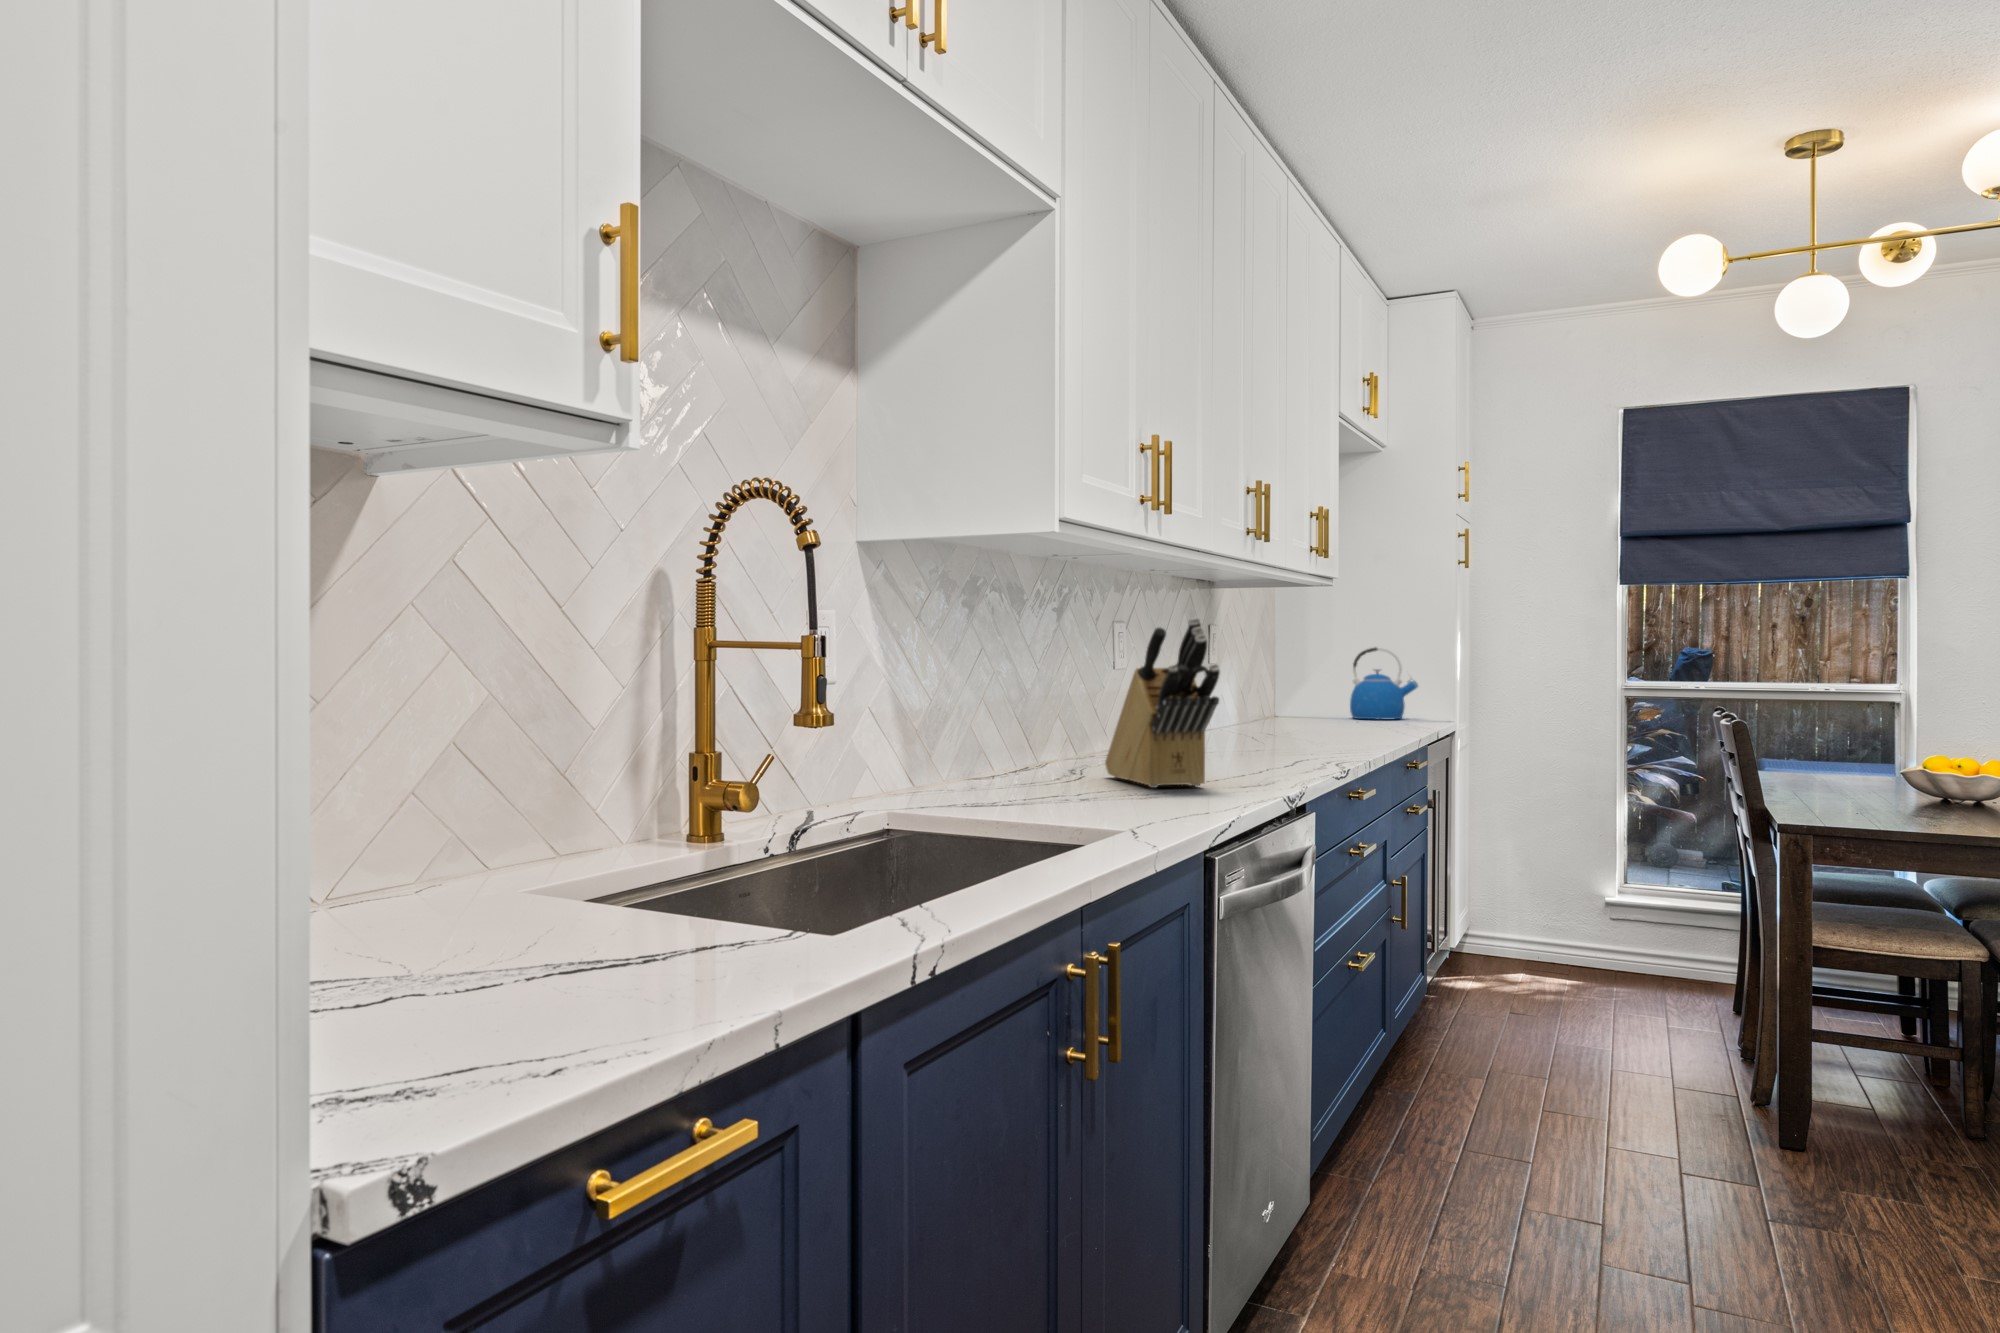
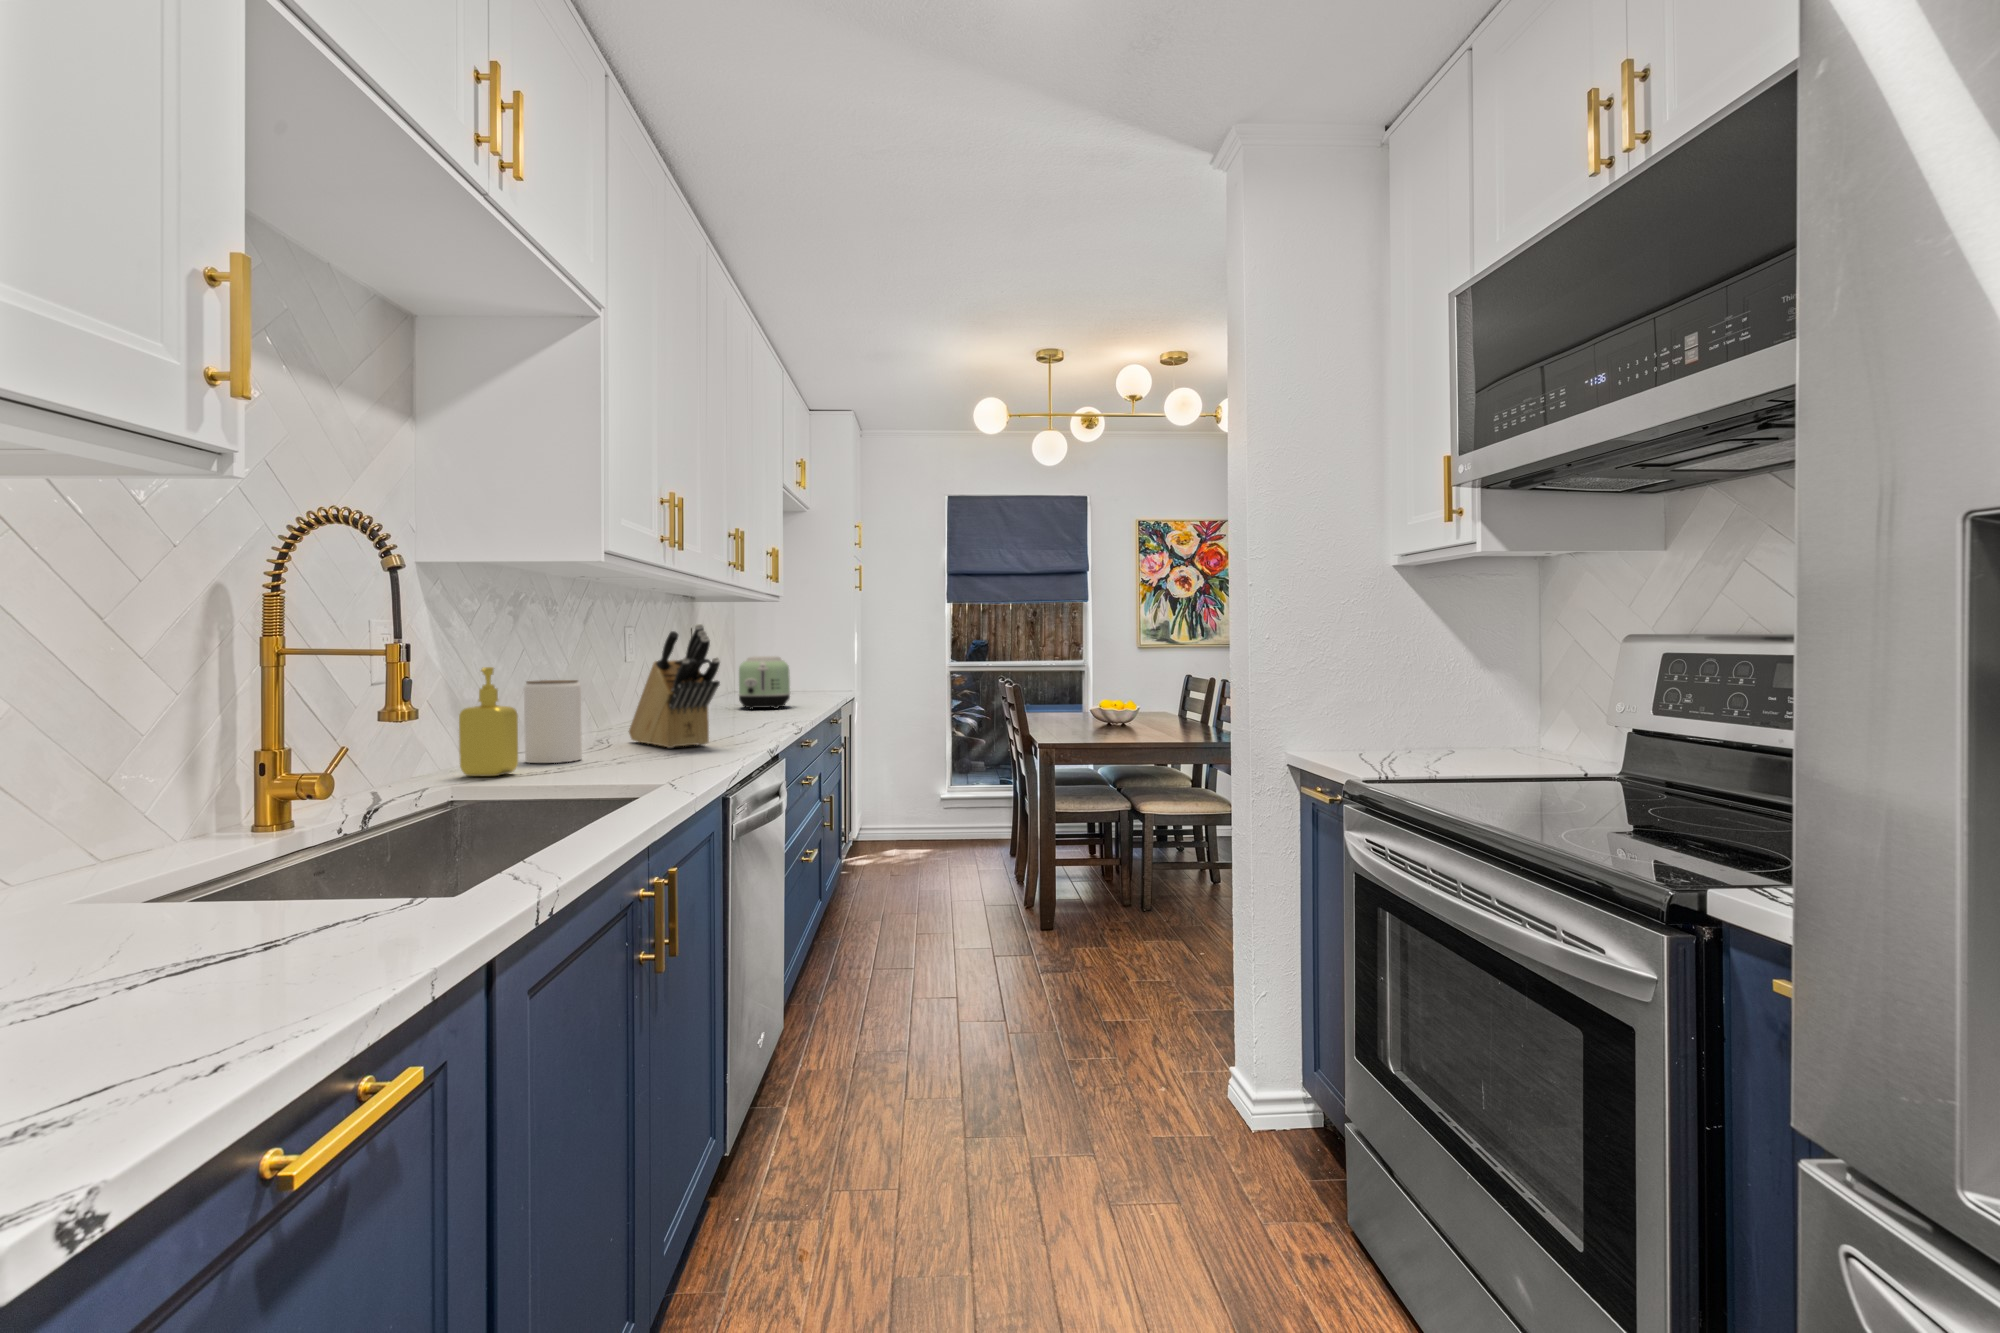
kettle: present [1350,648,1418,720] -> none [785,642,830,691]
toaster: none [1271,667,1346,743] -> present [739,656,790,709]
soap dispenser: none [891,671,957,809] -> present [459,667,518,776]
jar: none [970,690,1038,797] -> present [524,680,582,763]

